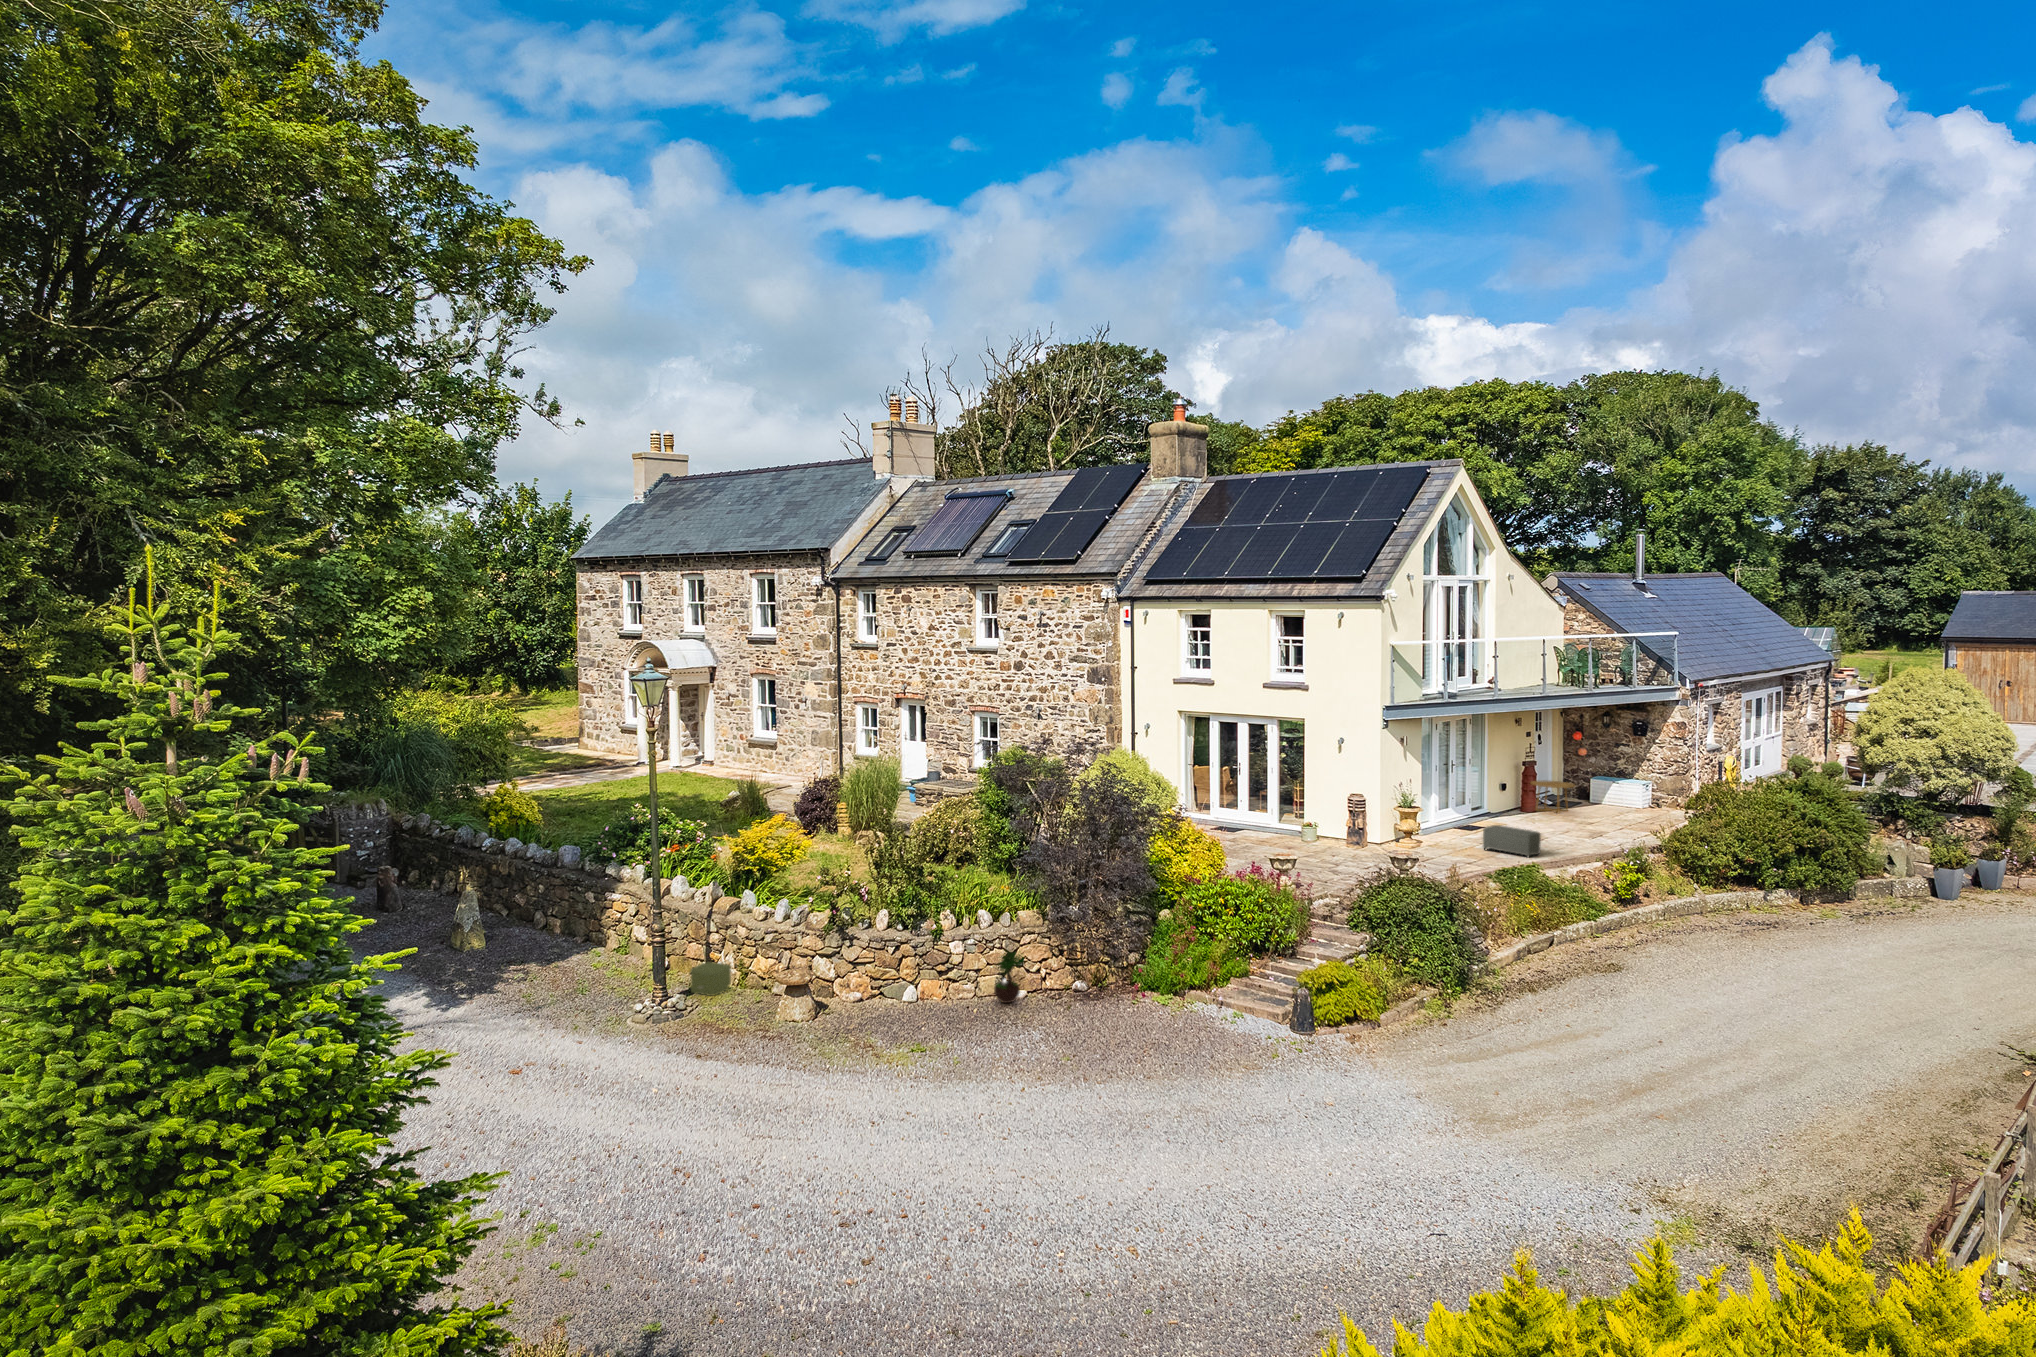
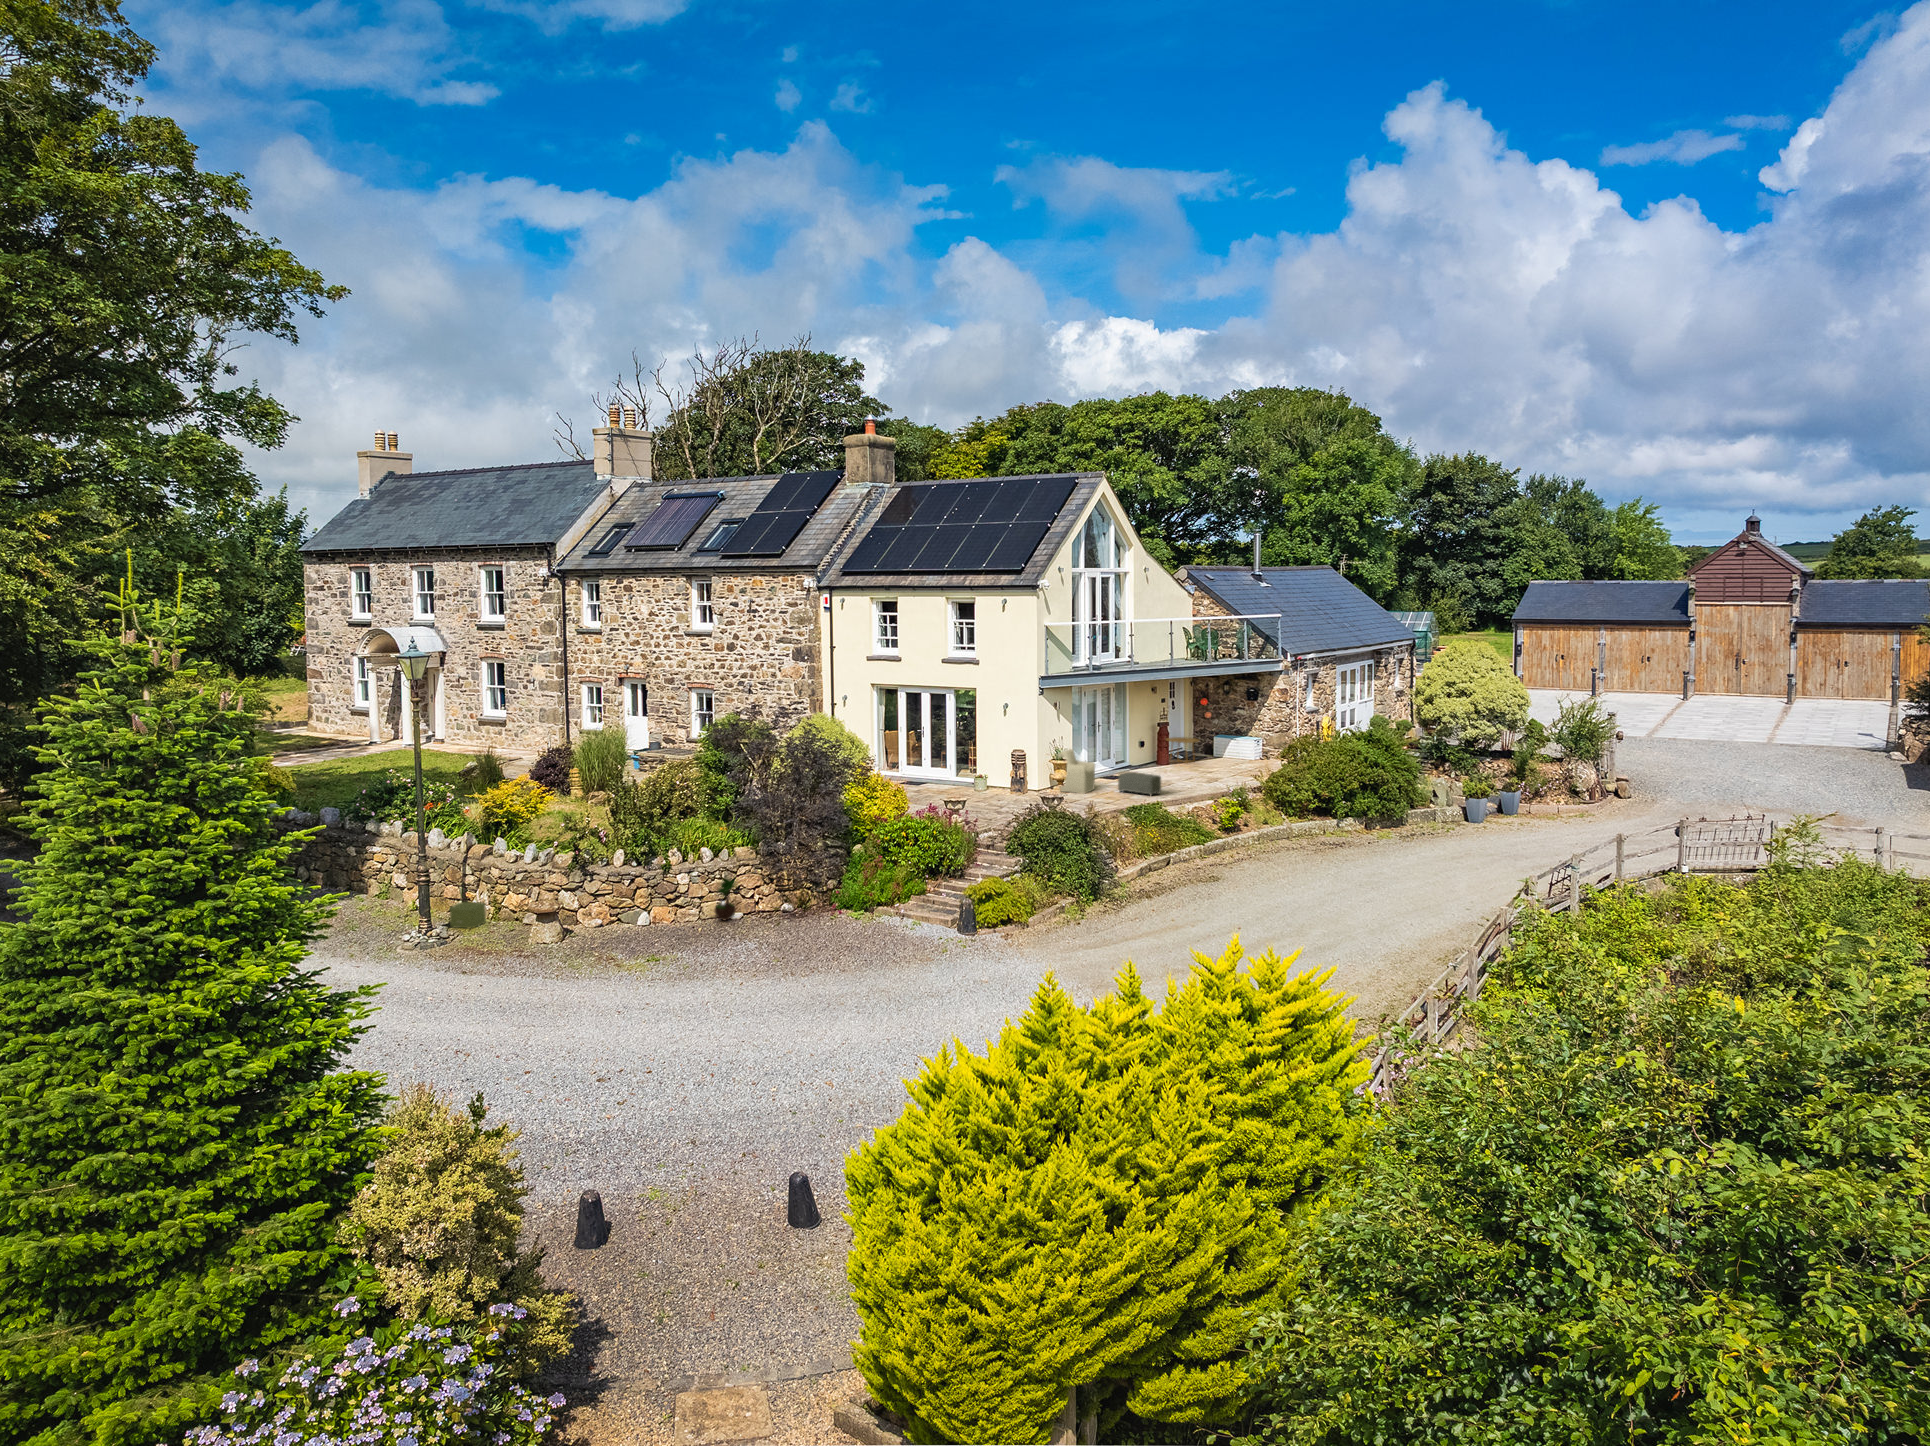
chair: none [1405,794,1452,851] -> present [1058,749,1095,794]

